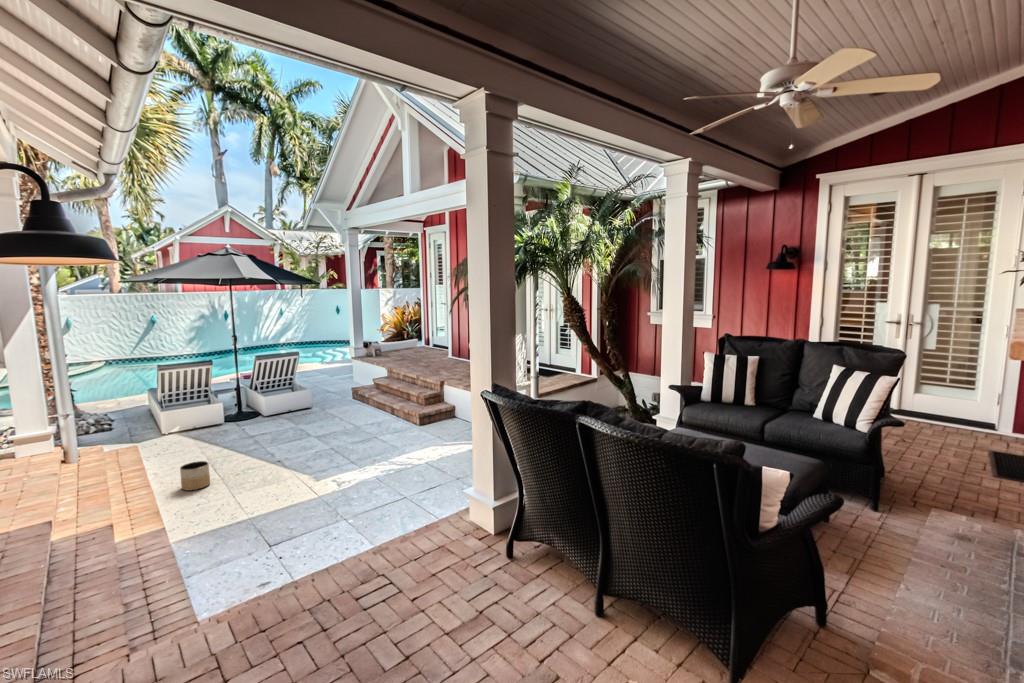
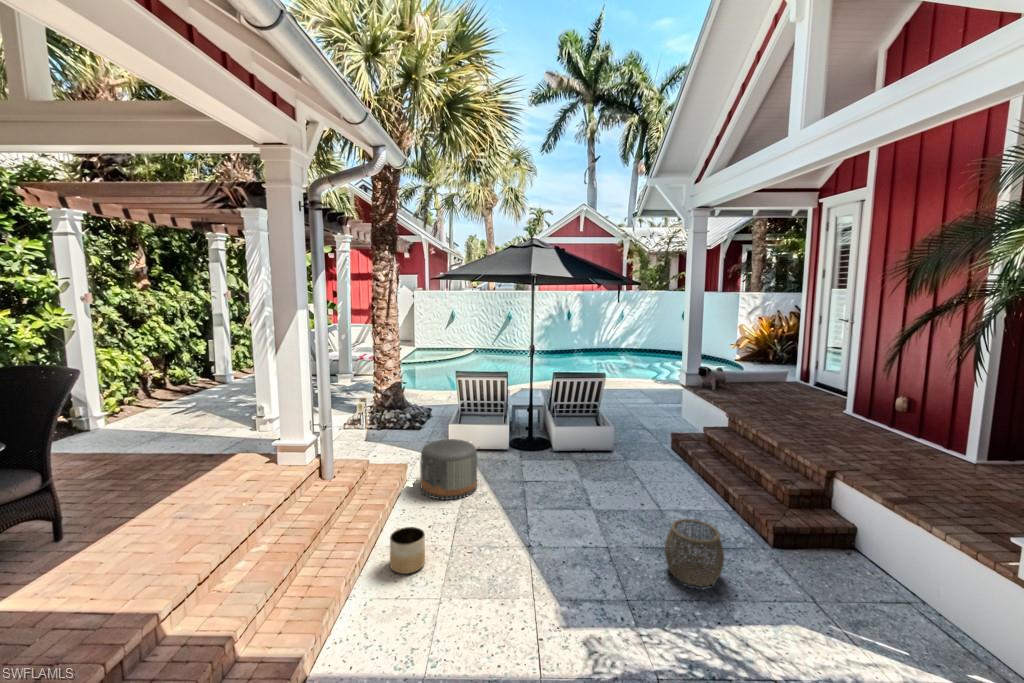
pouf: none [158,414,215,460] -> present [420,439,477,500]
woven basket: none [365,415,396,447] -> present [665,519,724,587]

